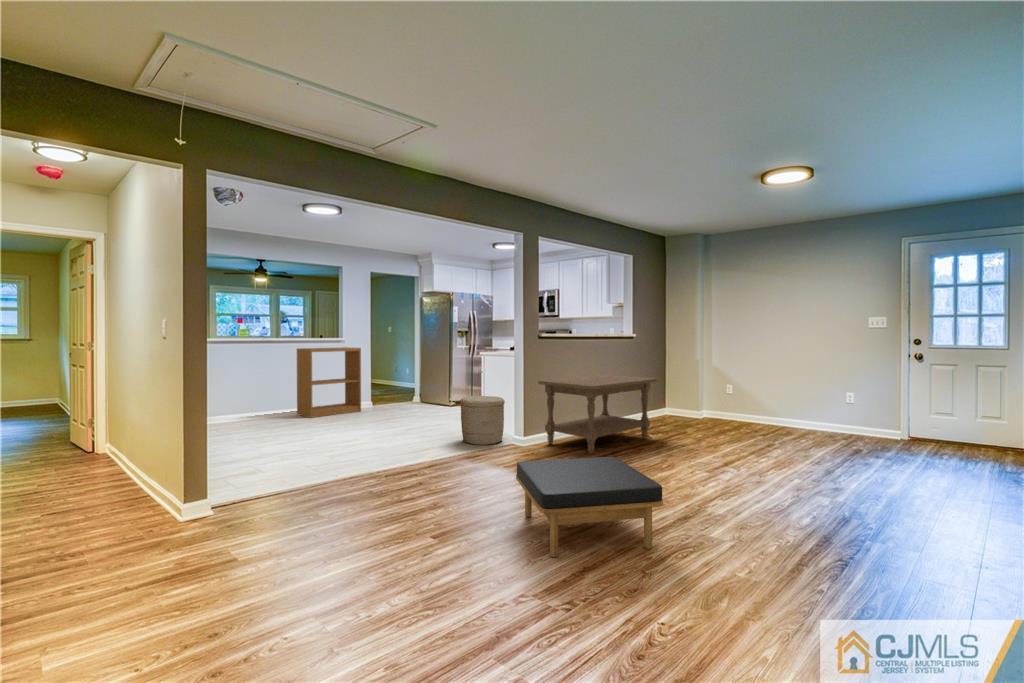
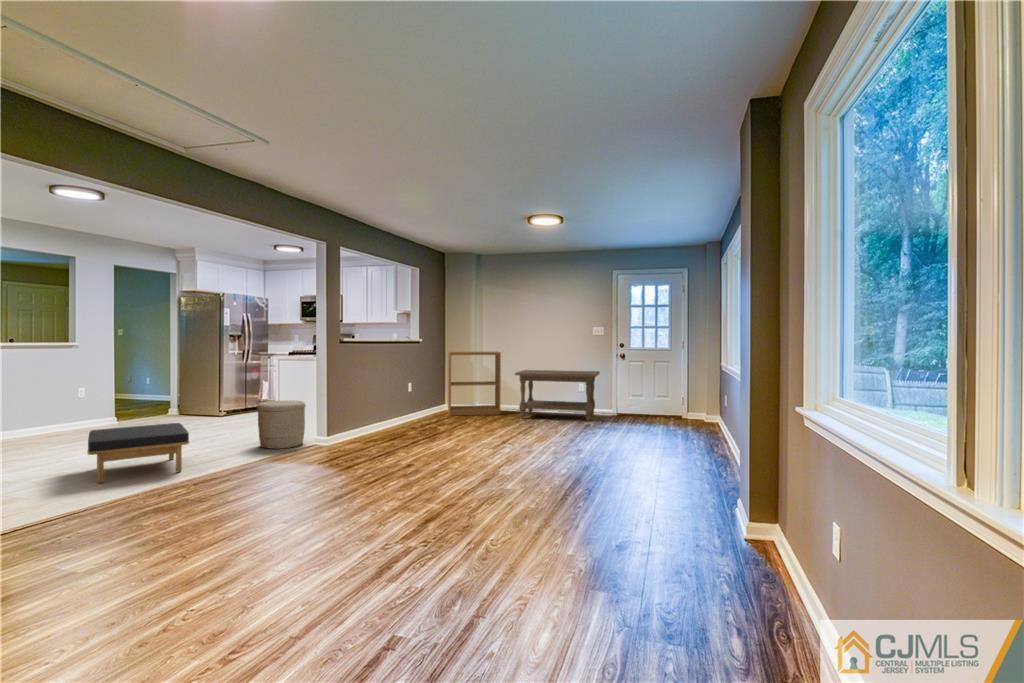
bookshelf: present [297,347,361,418] -> present [448,351,501,416]
coffee table: present [538,375,657,453] -> present [515,370,600,421]
ottoman: present [516,457,663,558] -> present [87,423,189,483]

